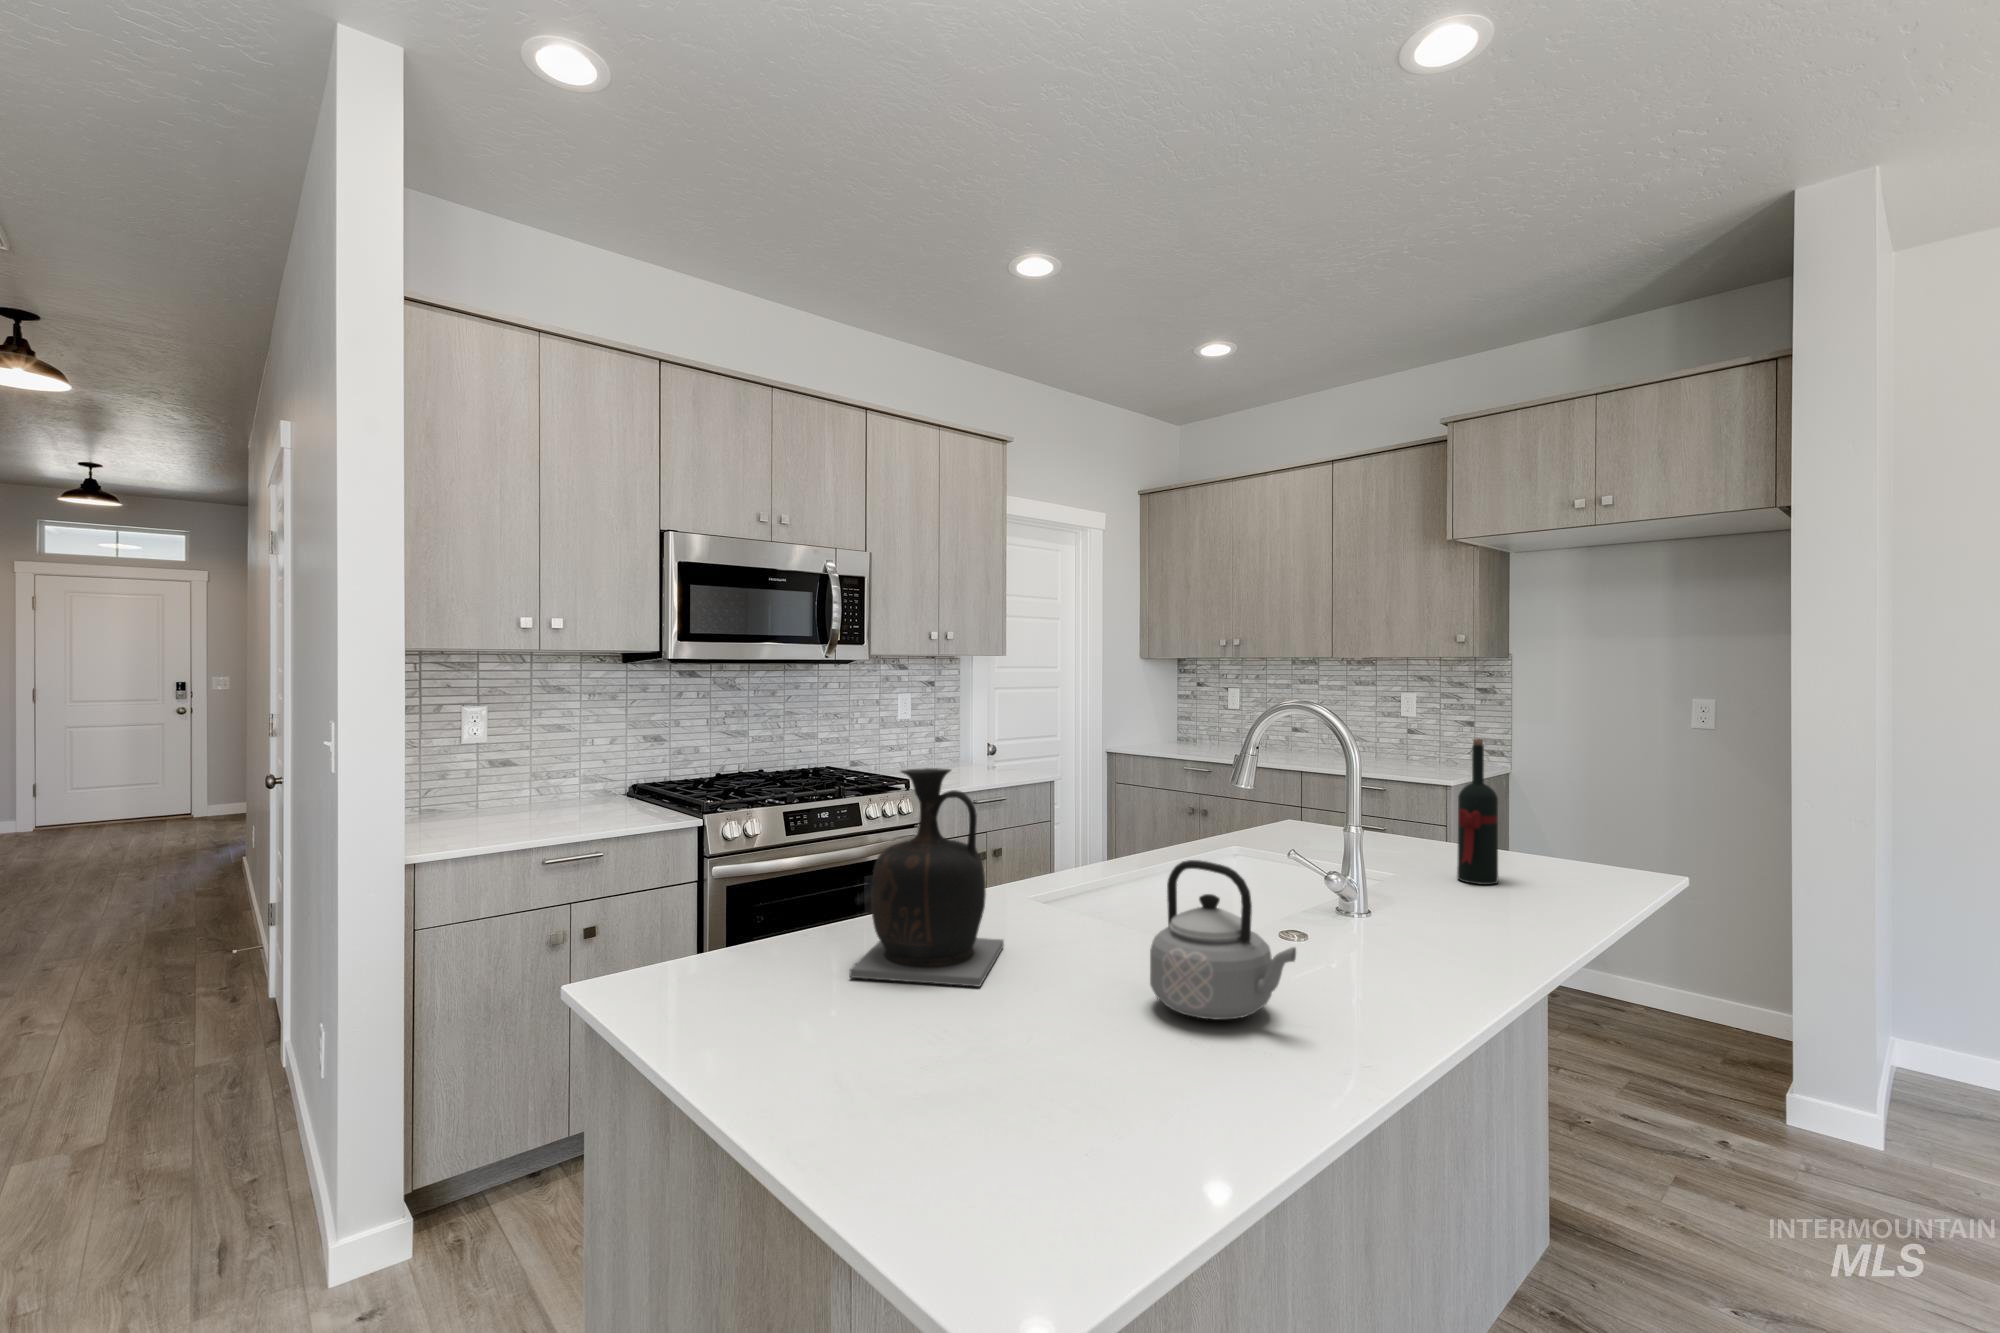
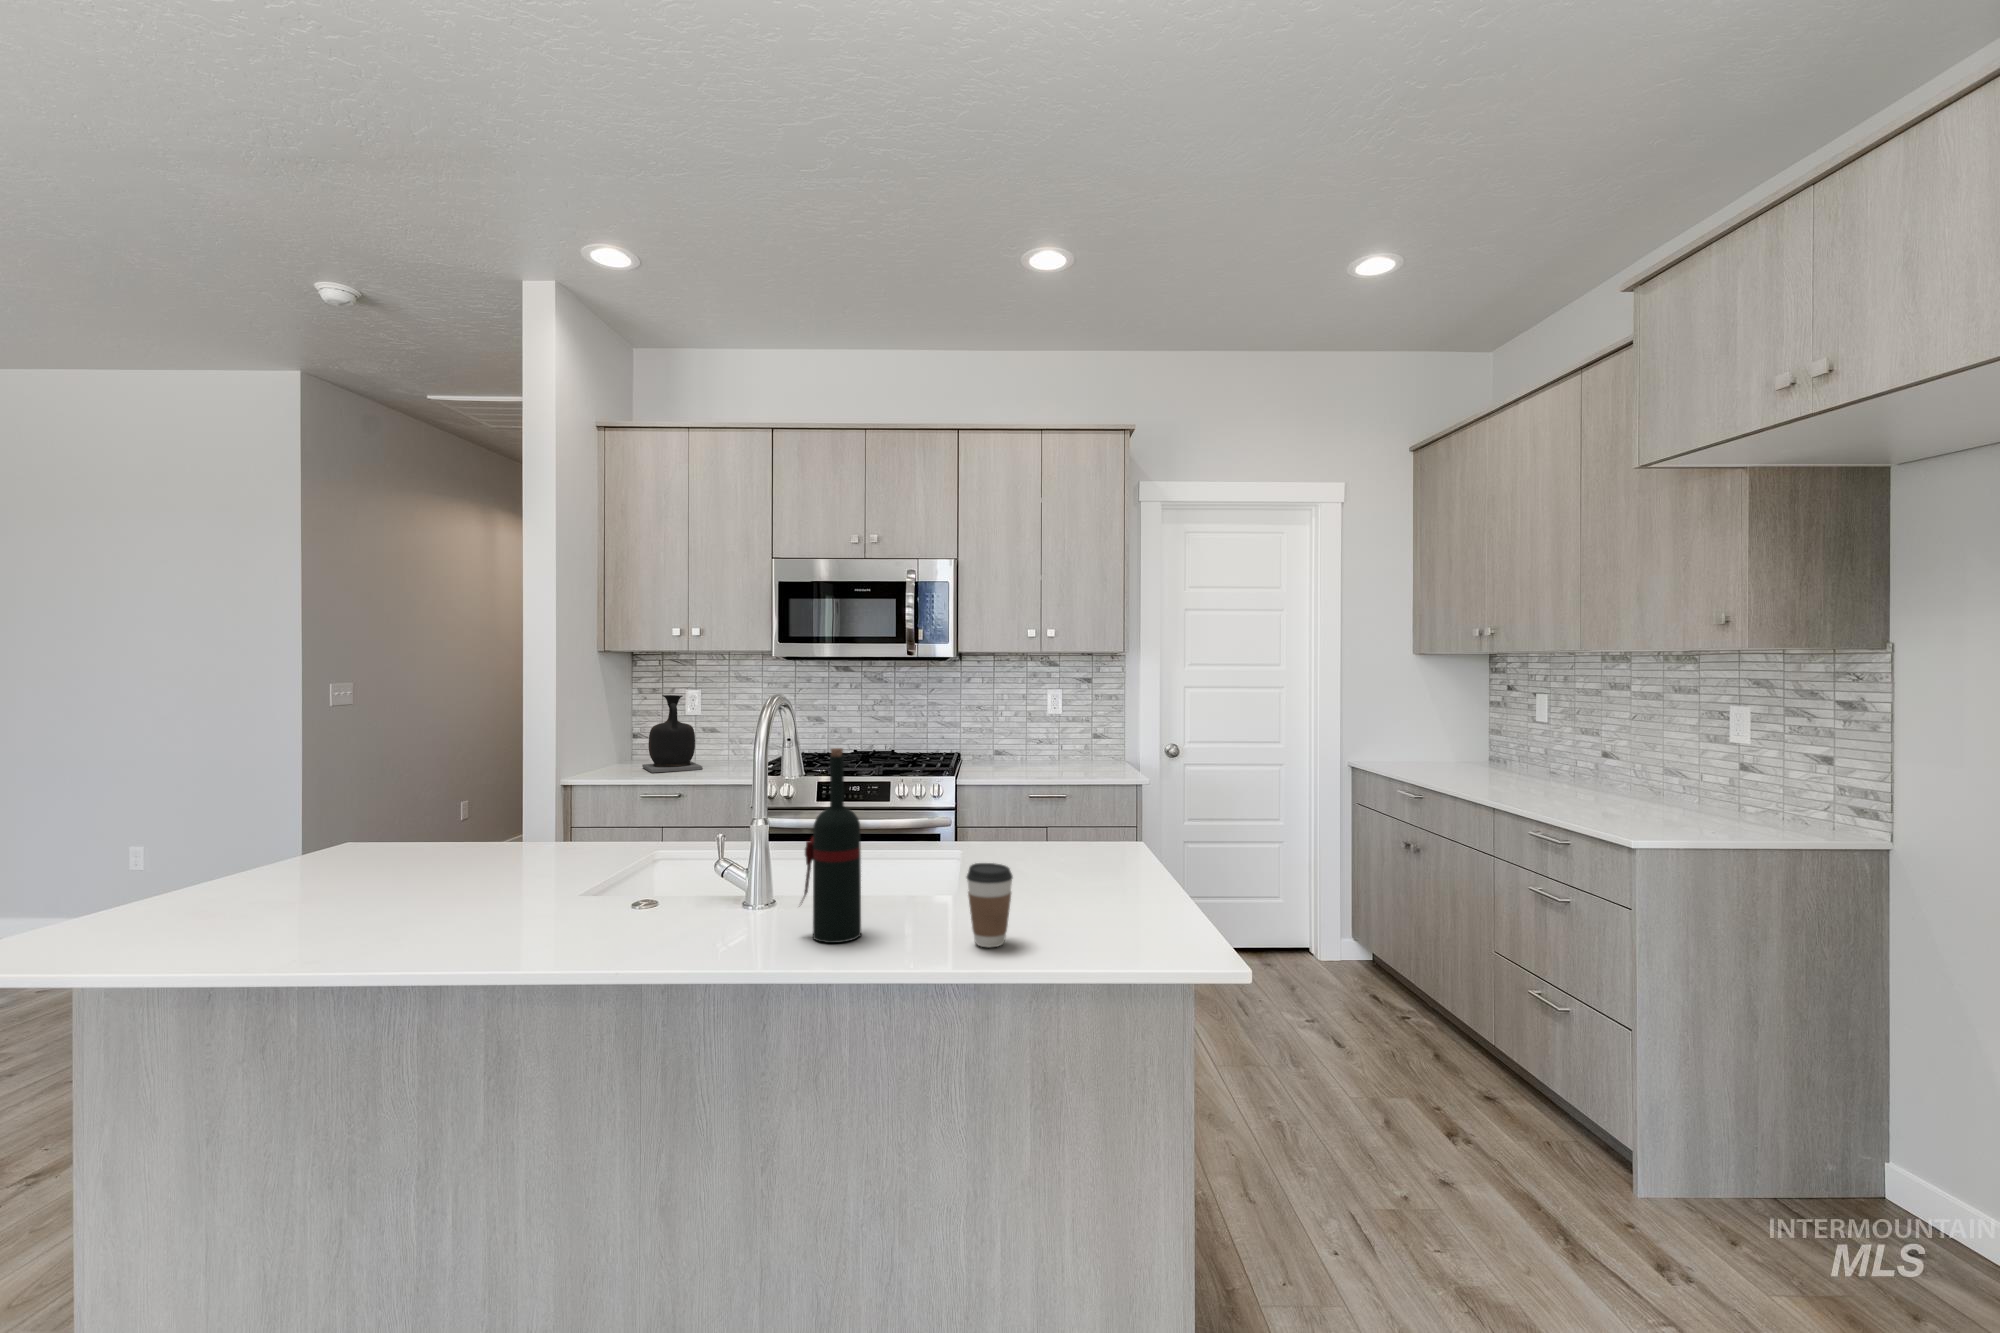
vase: present [850,768,1004,986] -> present [642,695,703,773]
coffee cup: none [1514,812,1551,867] -> present [967,863,1013,947]
teapot: present [1150,860,1296,1020] -> none [116,809,272,940]

